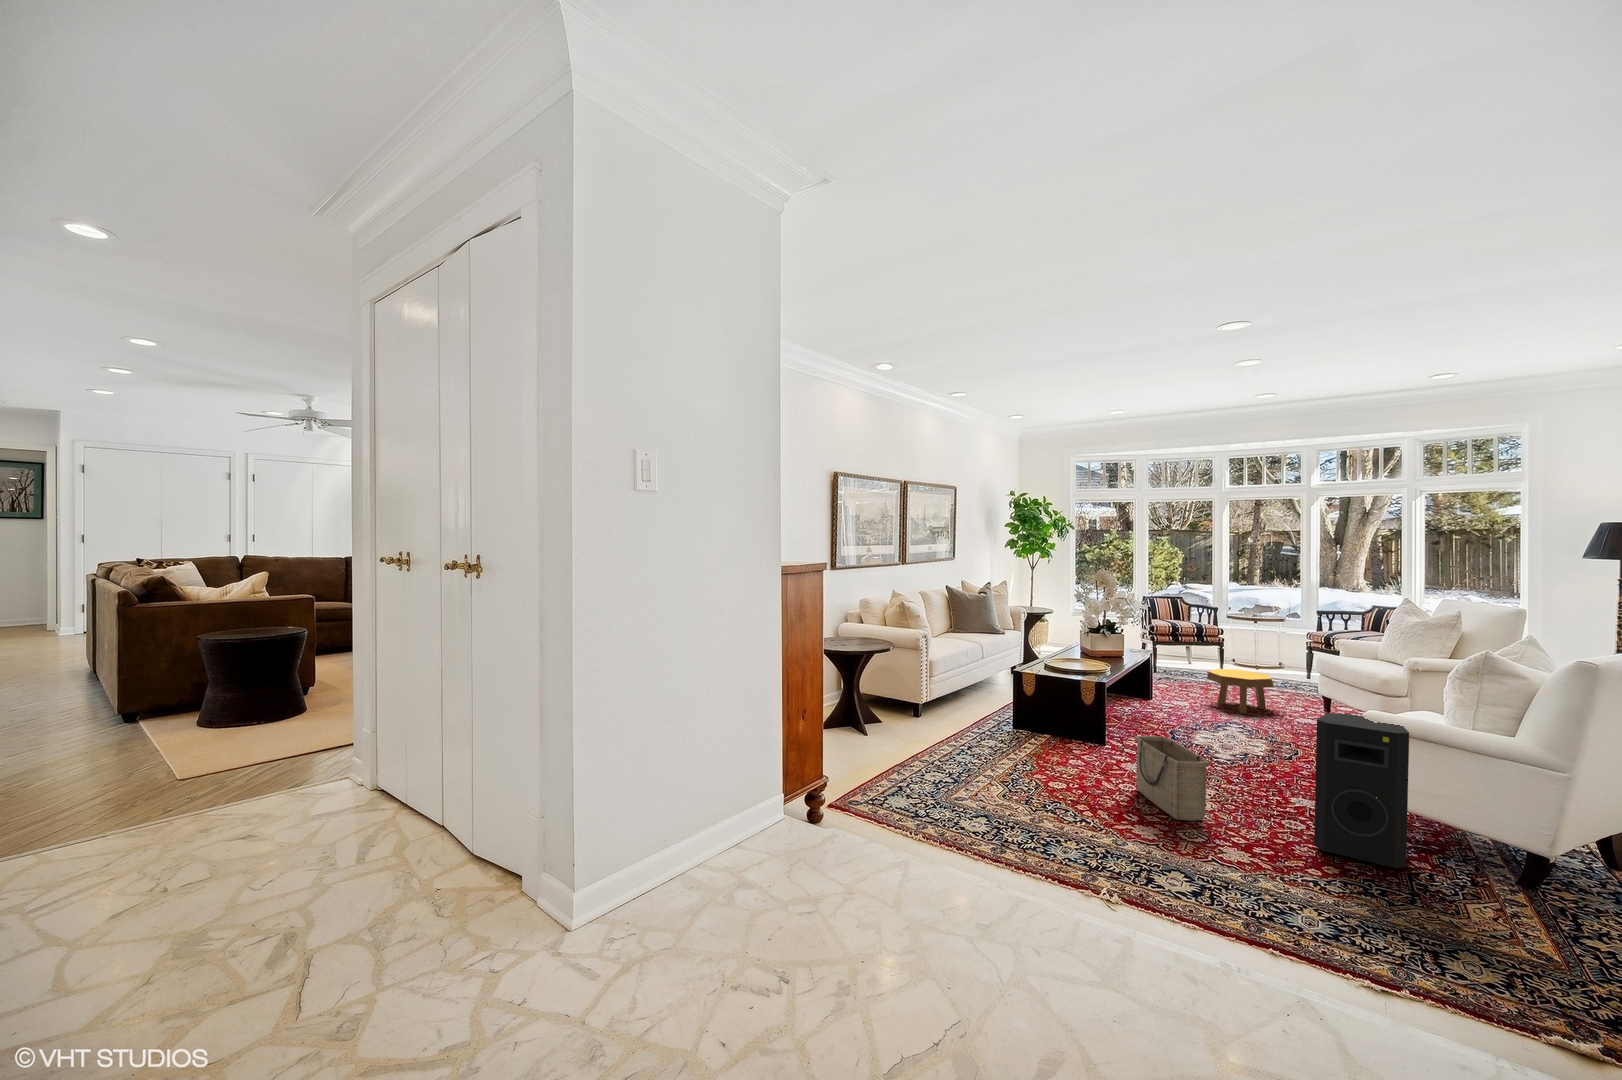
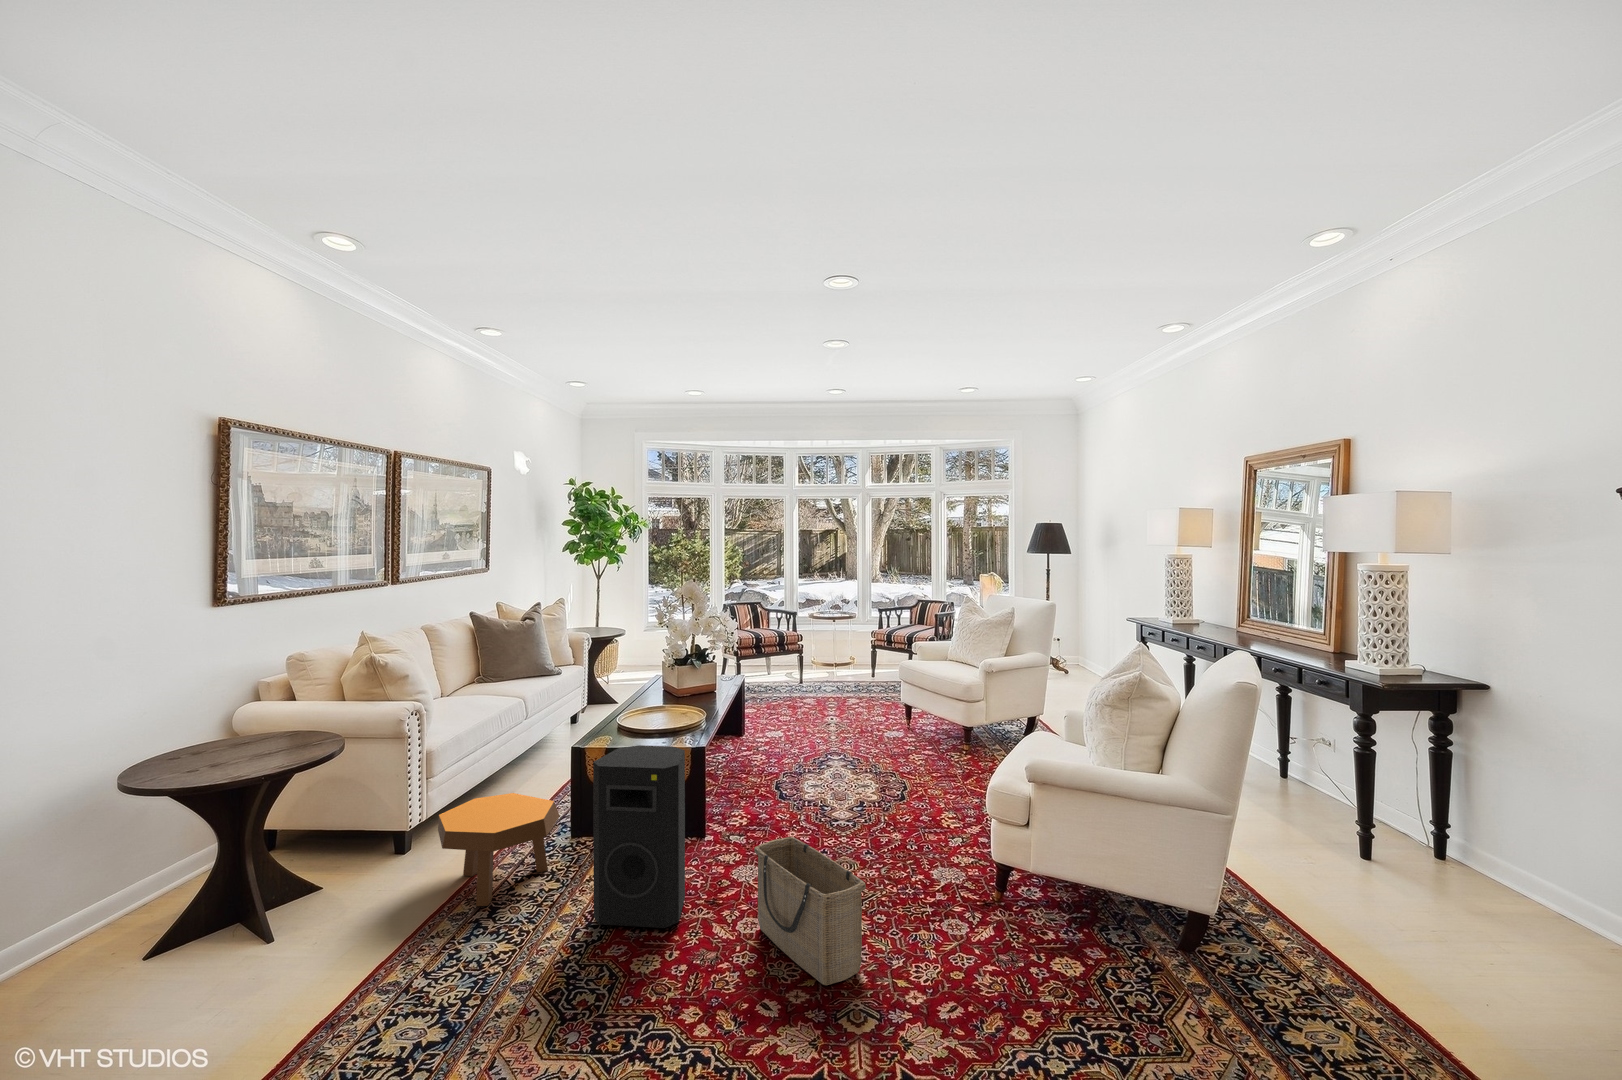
footstool: present [1207,669,1274,714] -> present [438,793,560,906]
speaker: present [1314,713,1409,868] -> present [593,745,685,928]

